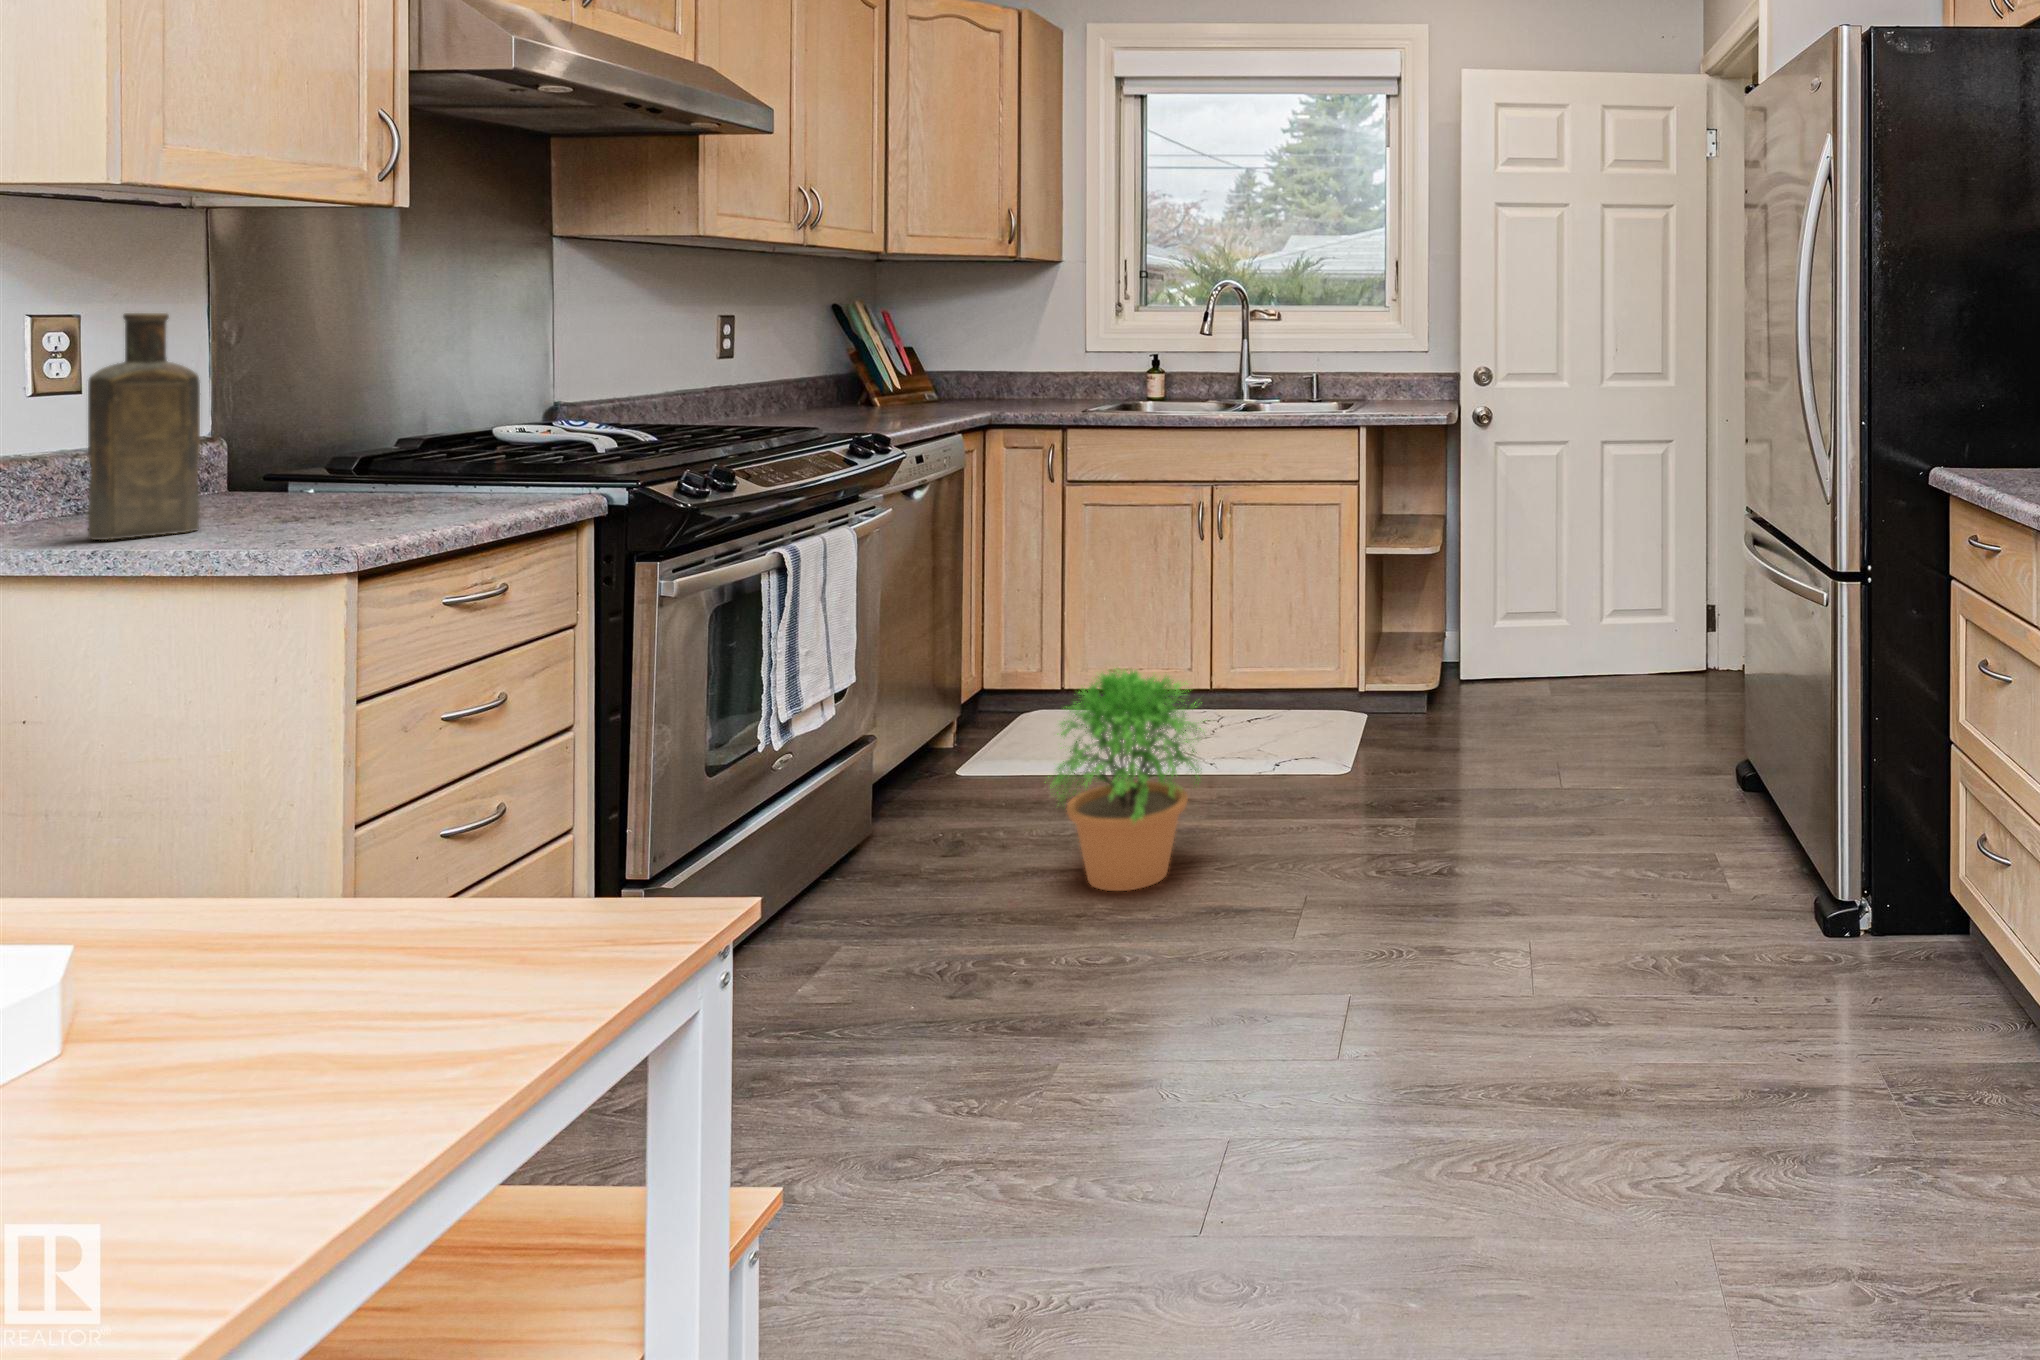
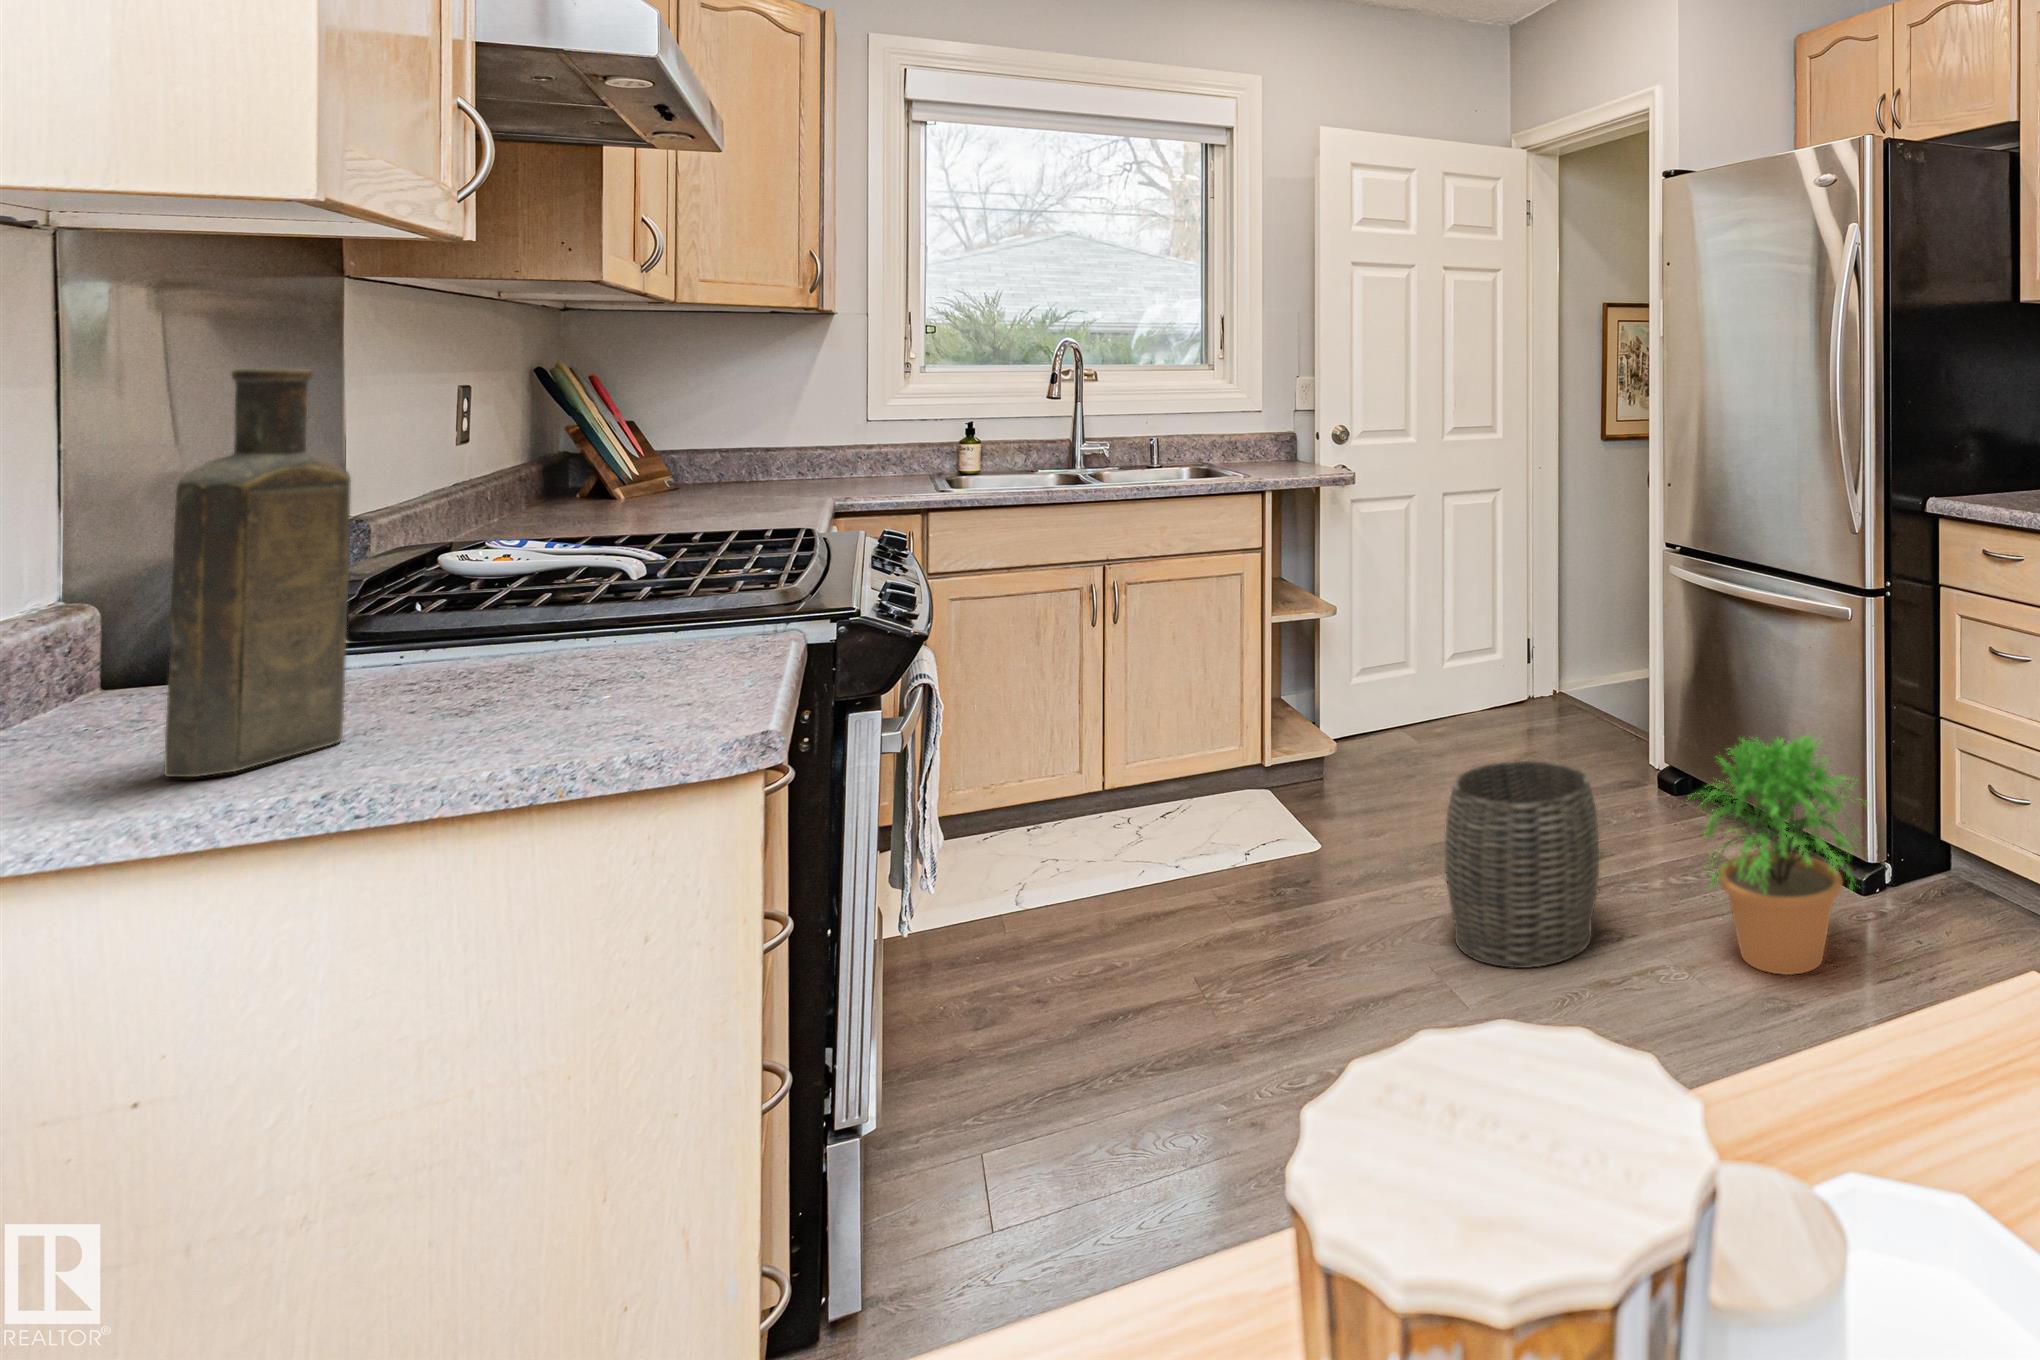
potted plant: present [1050,668,1206,891] -> present [1691,736,1861,975]
woven basket: none [1321,706,1472,901] -> present [1445,761,1599,968]

